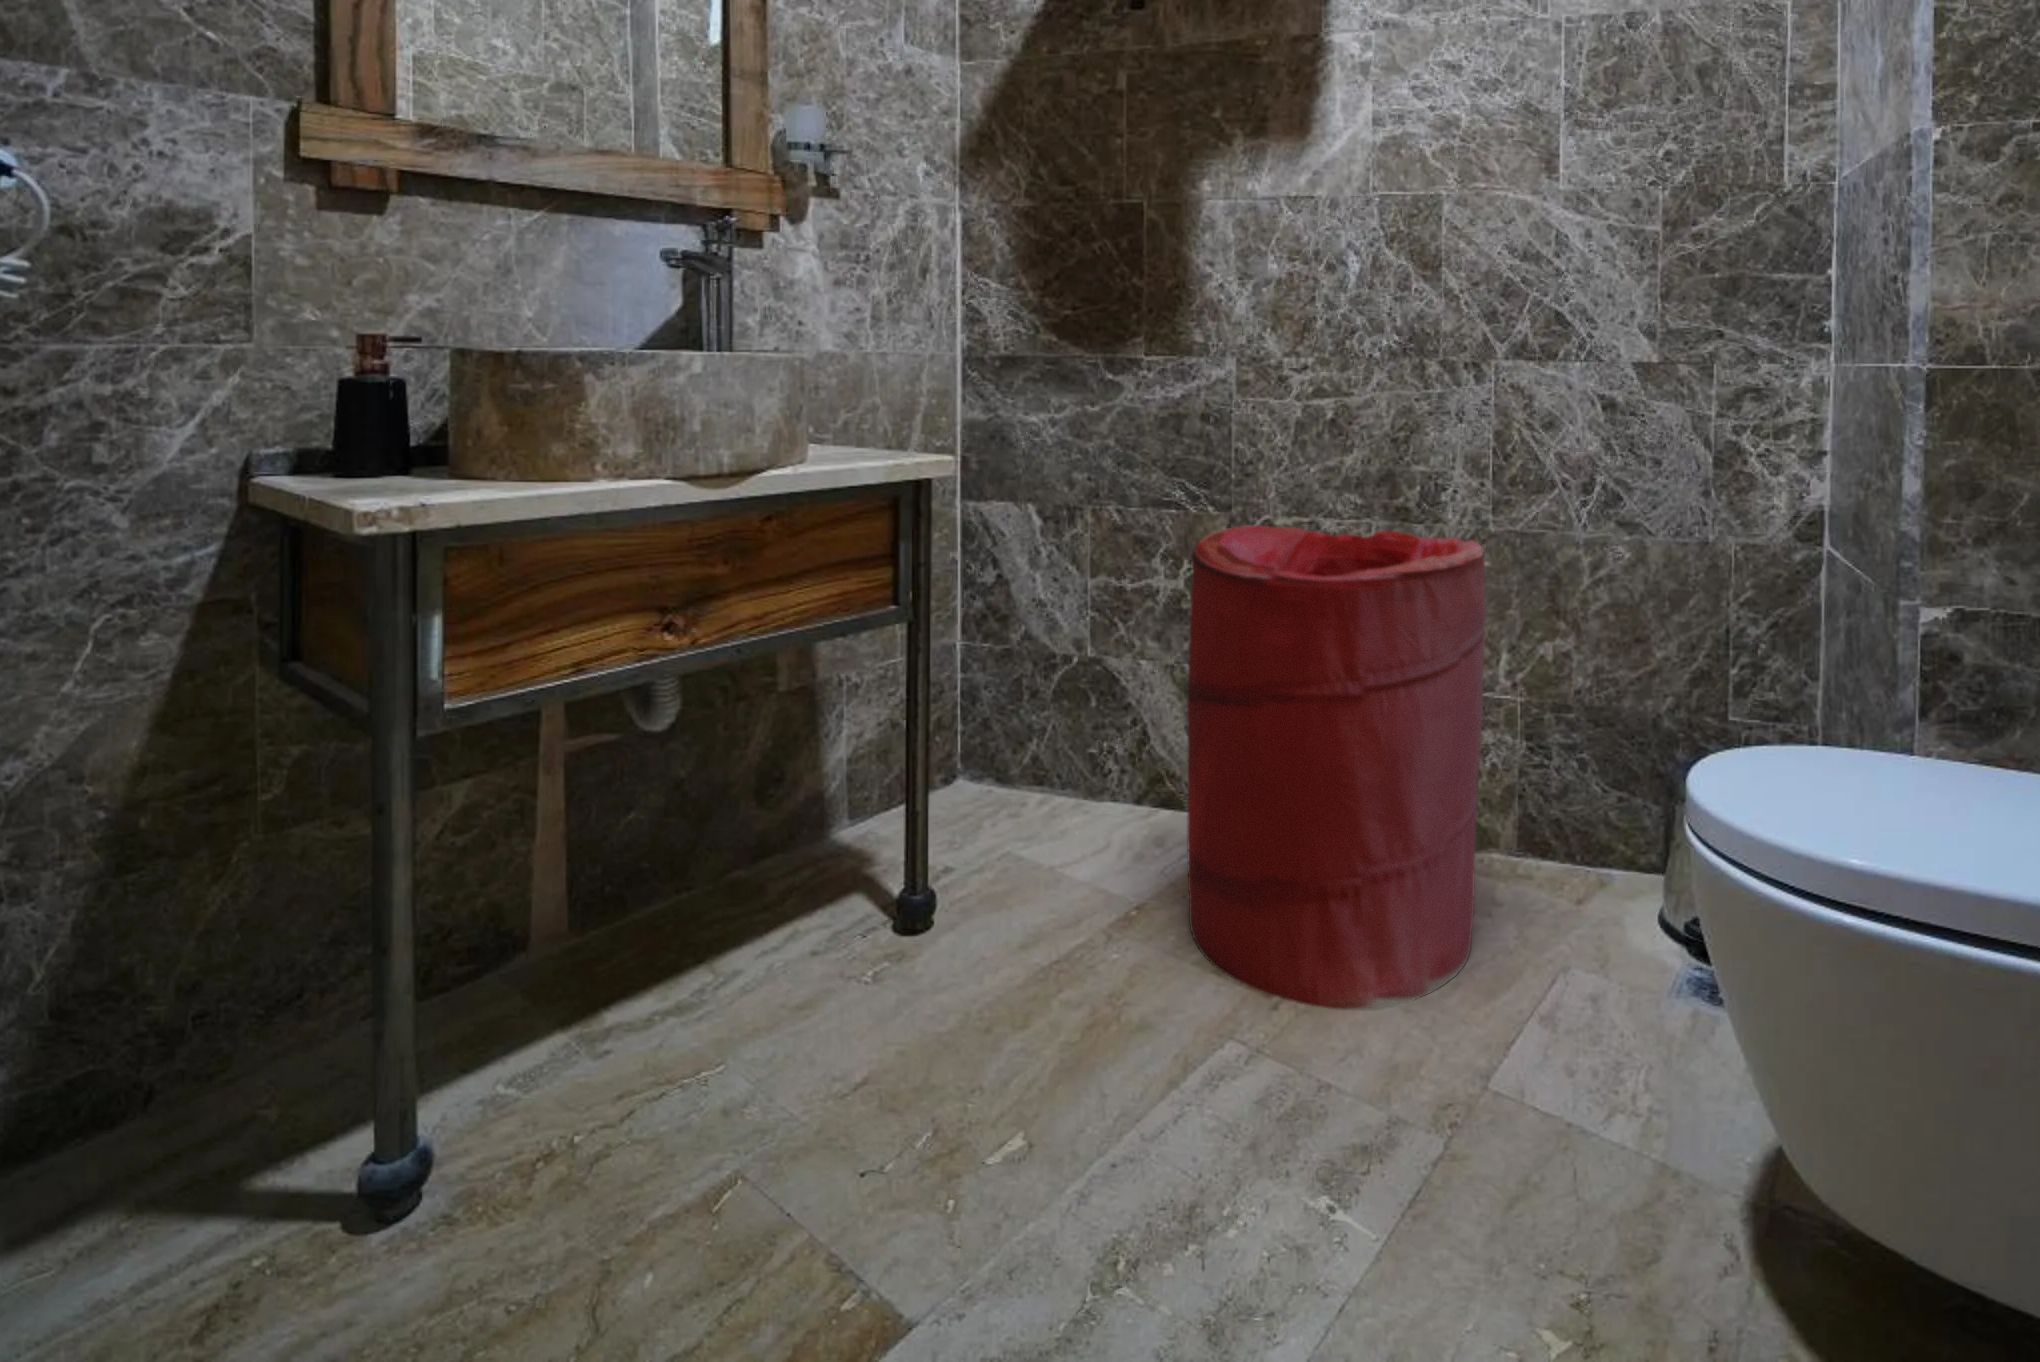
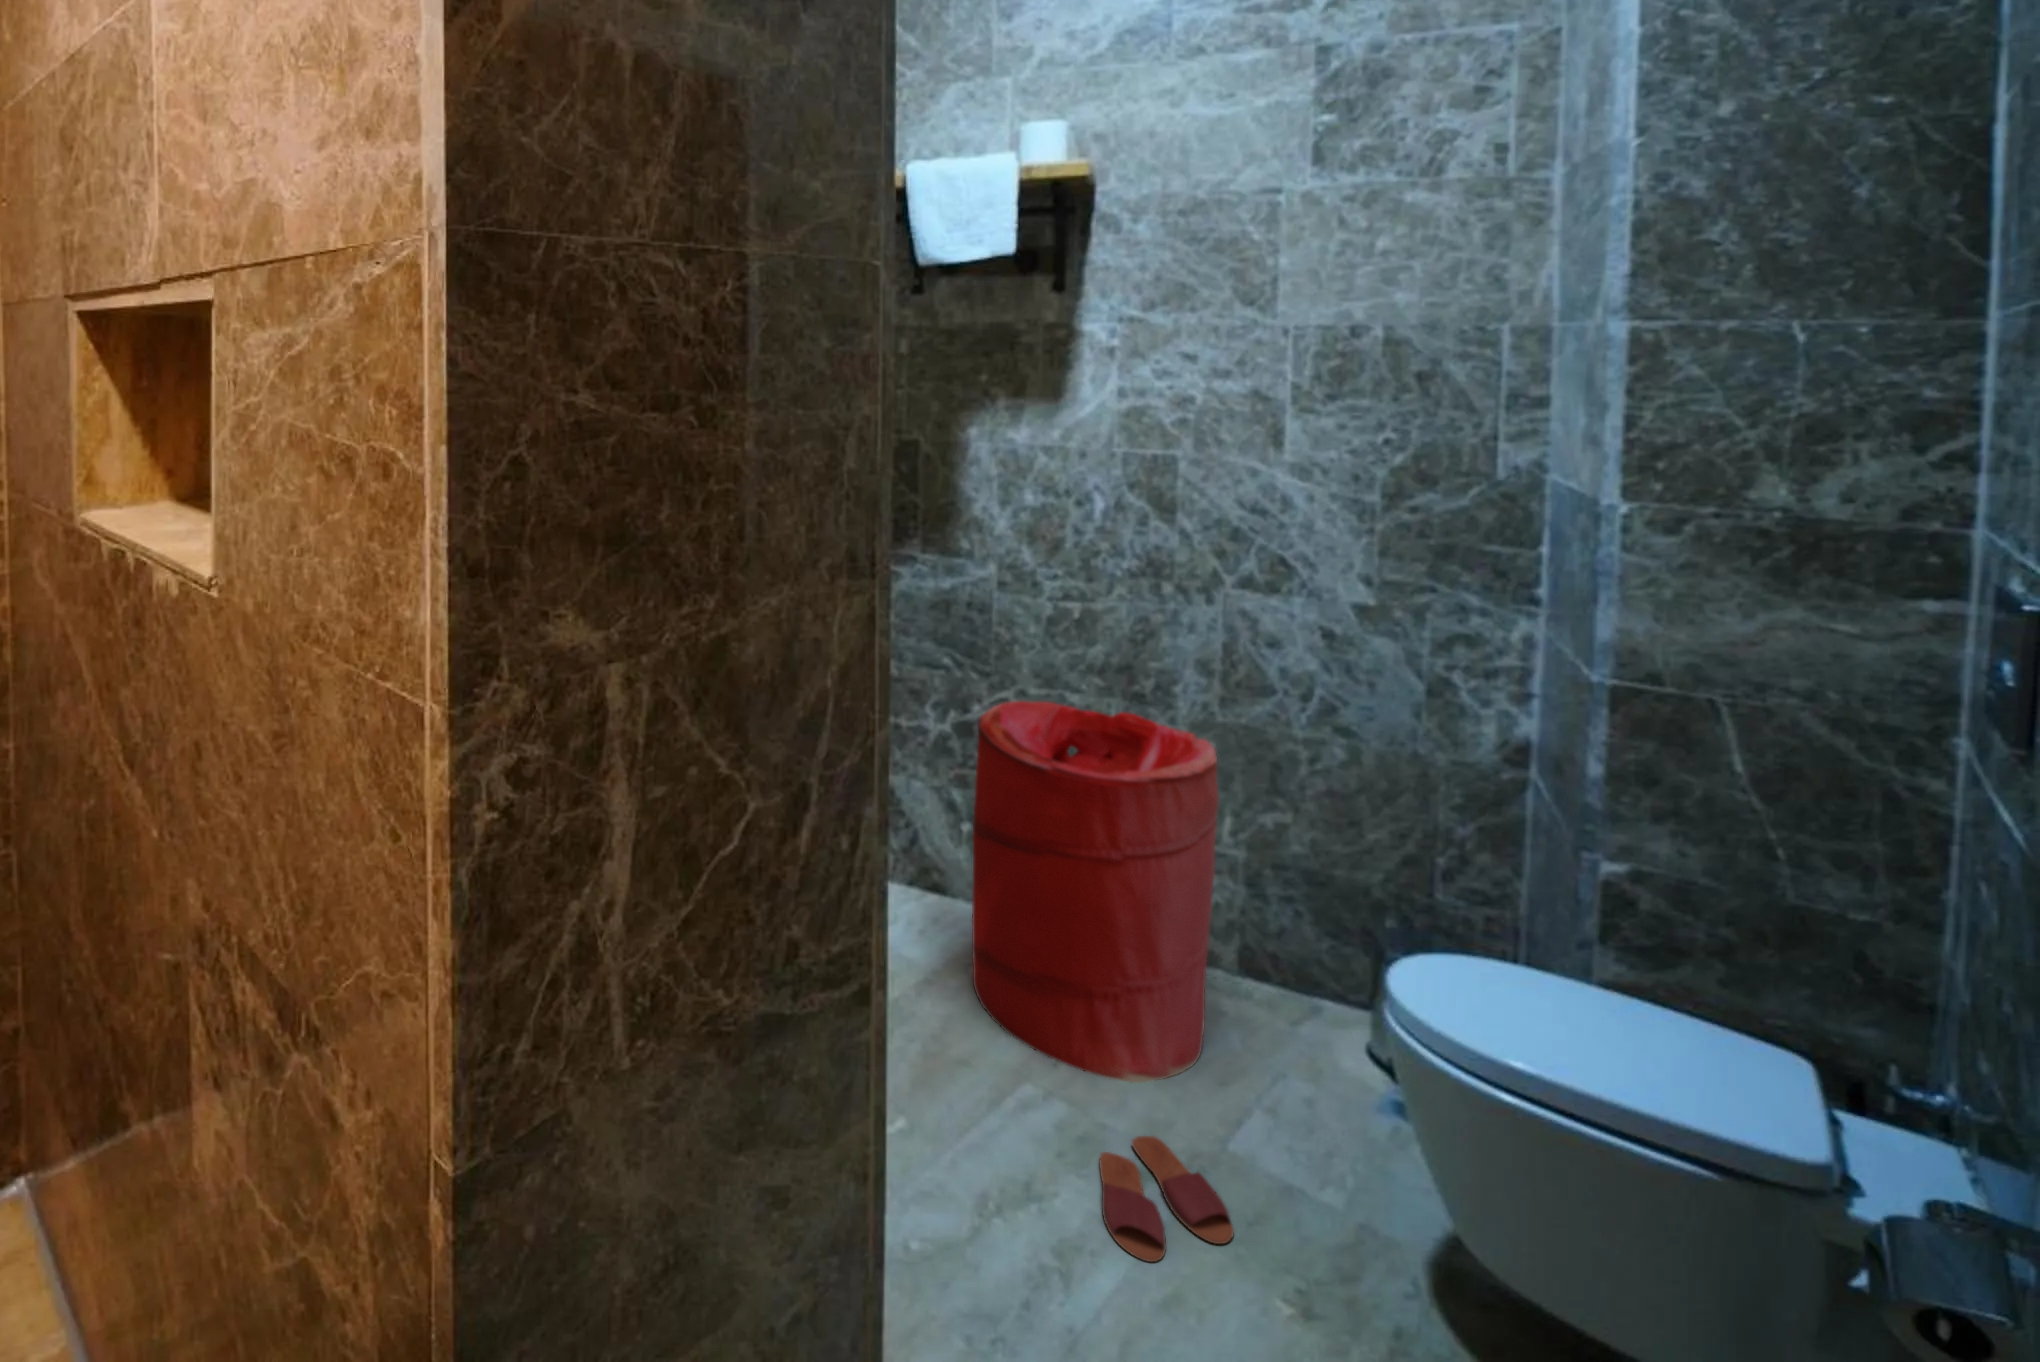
slippers: none [1309,1080,1494,1285] -> present [1100,1136,1233,1262]

